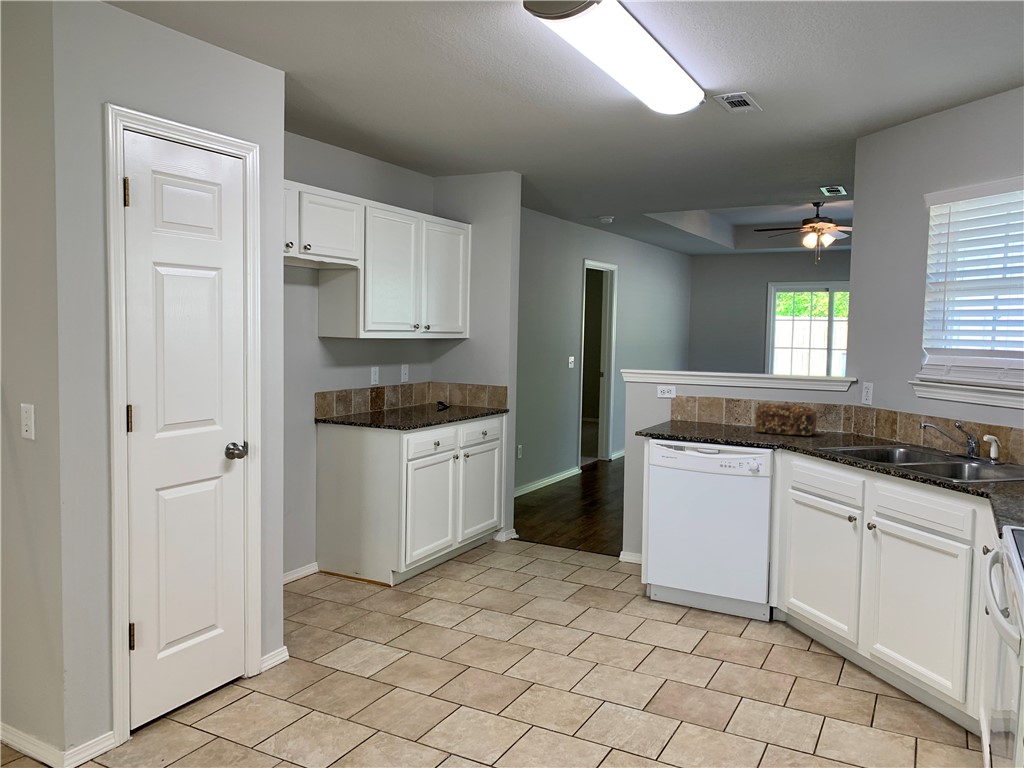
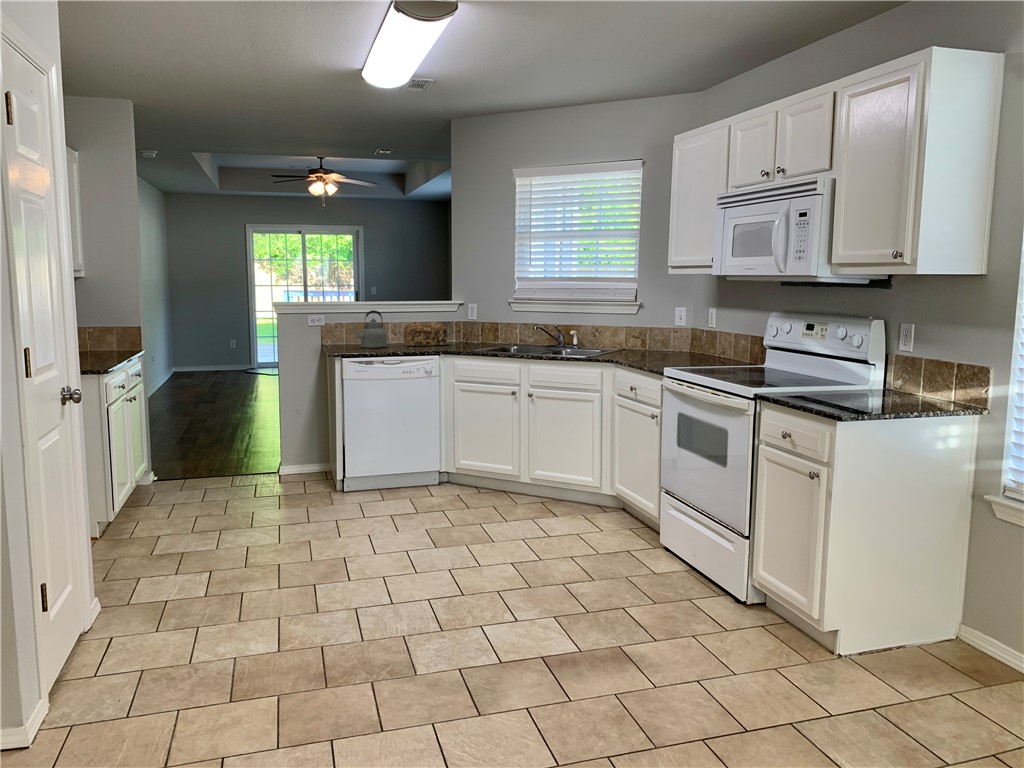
kettle: none [684,384,732,430] -> present [350,310,387,348]

